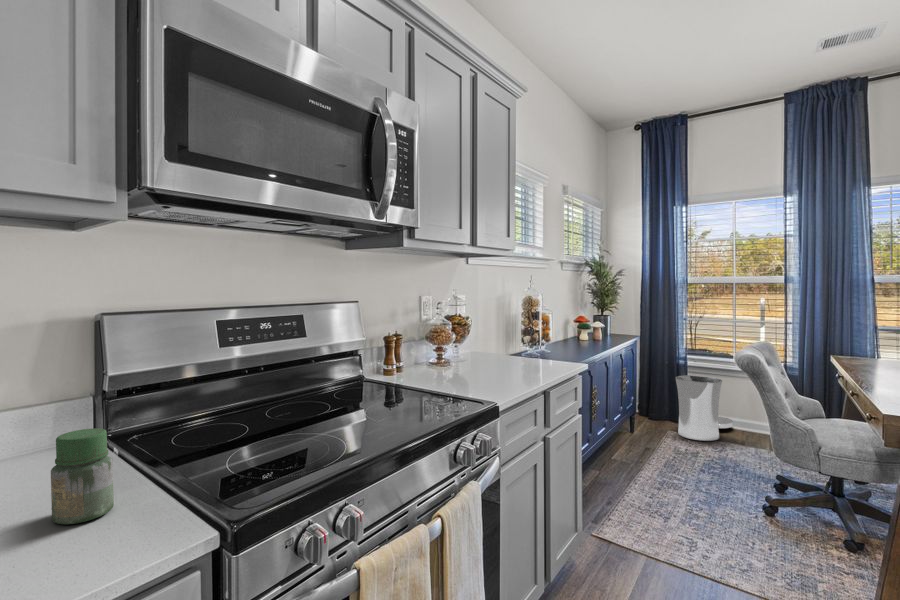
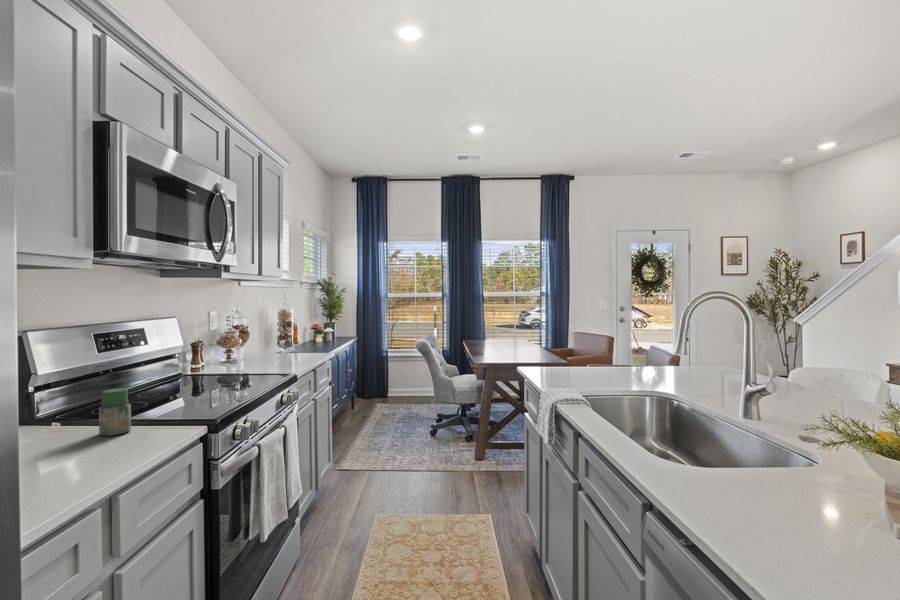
trash can: present [676,375,732,441] -> none [382,363,417,406]

